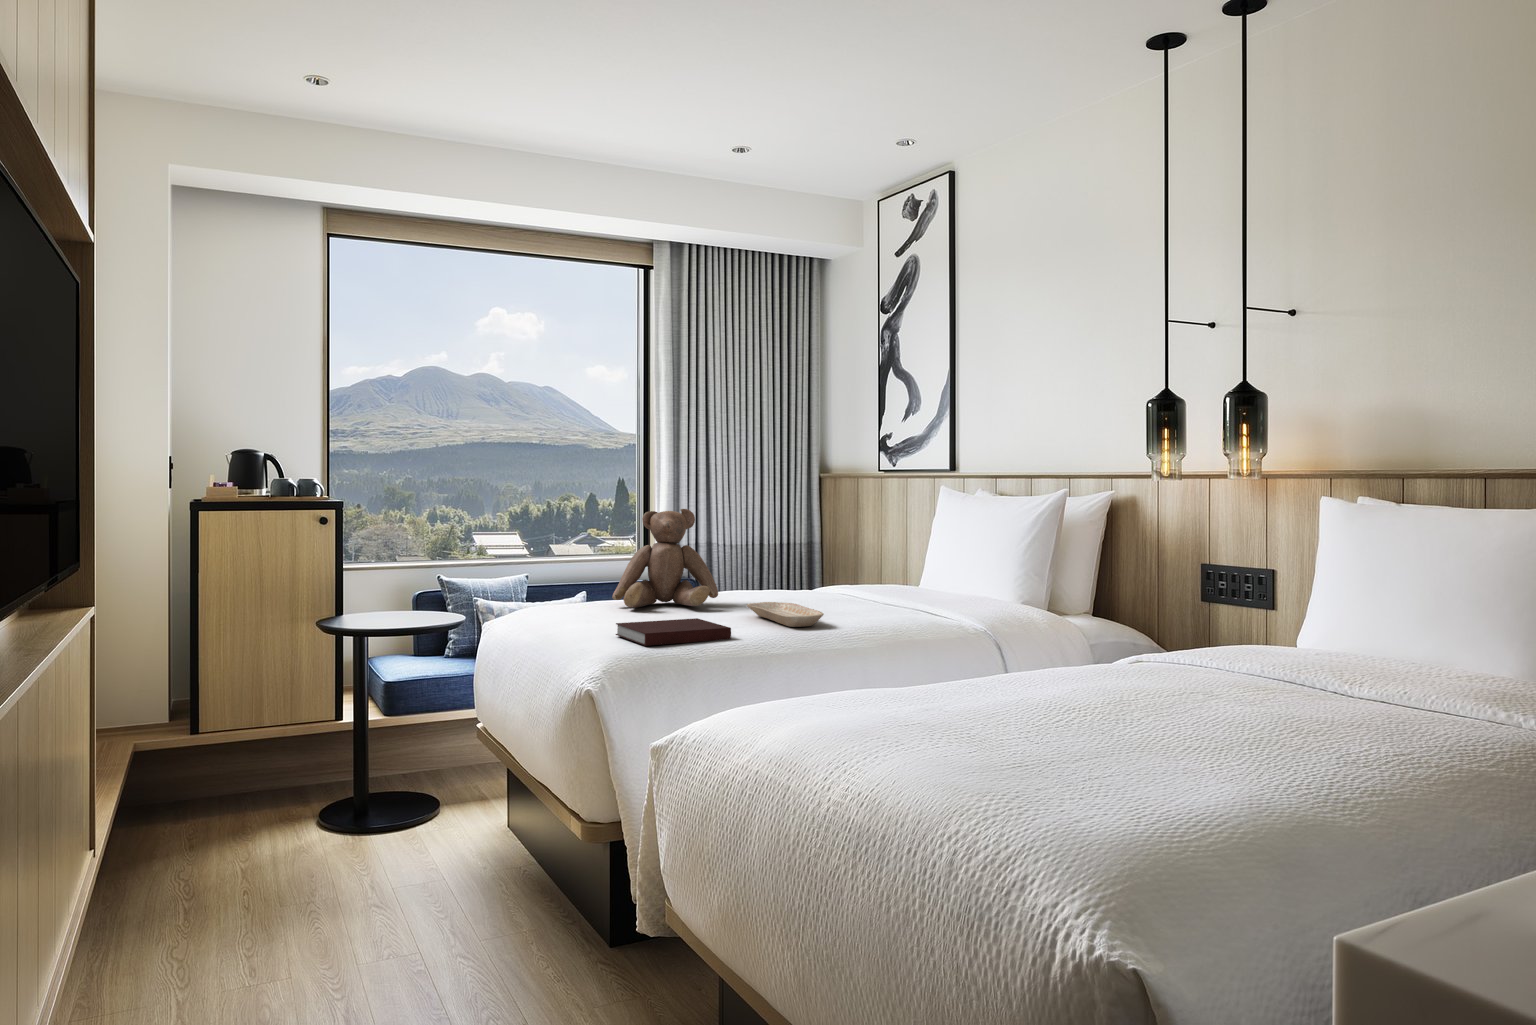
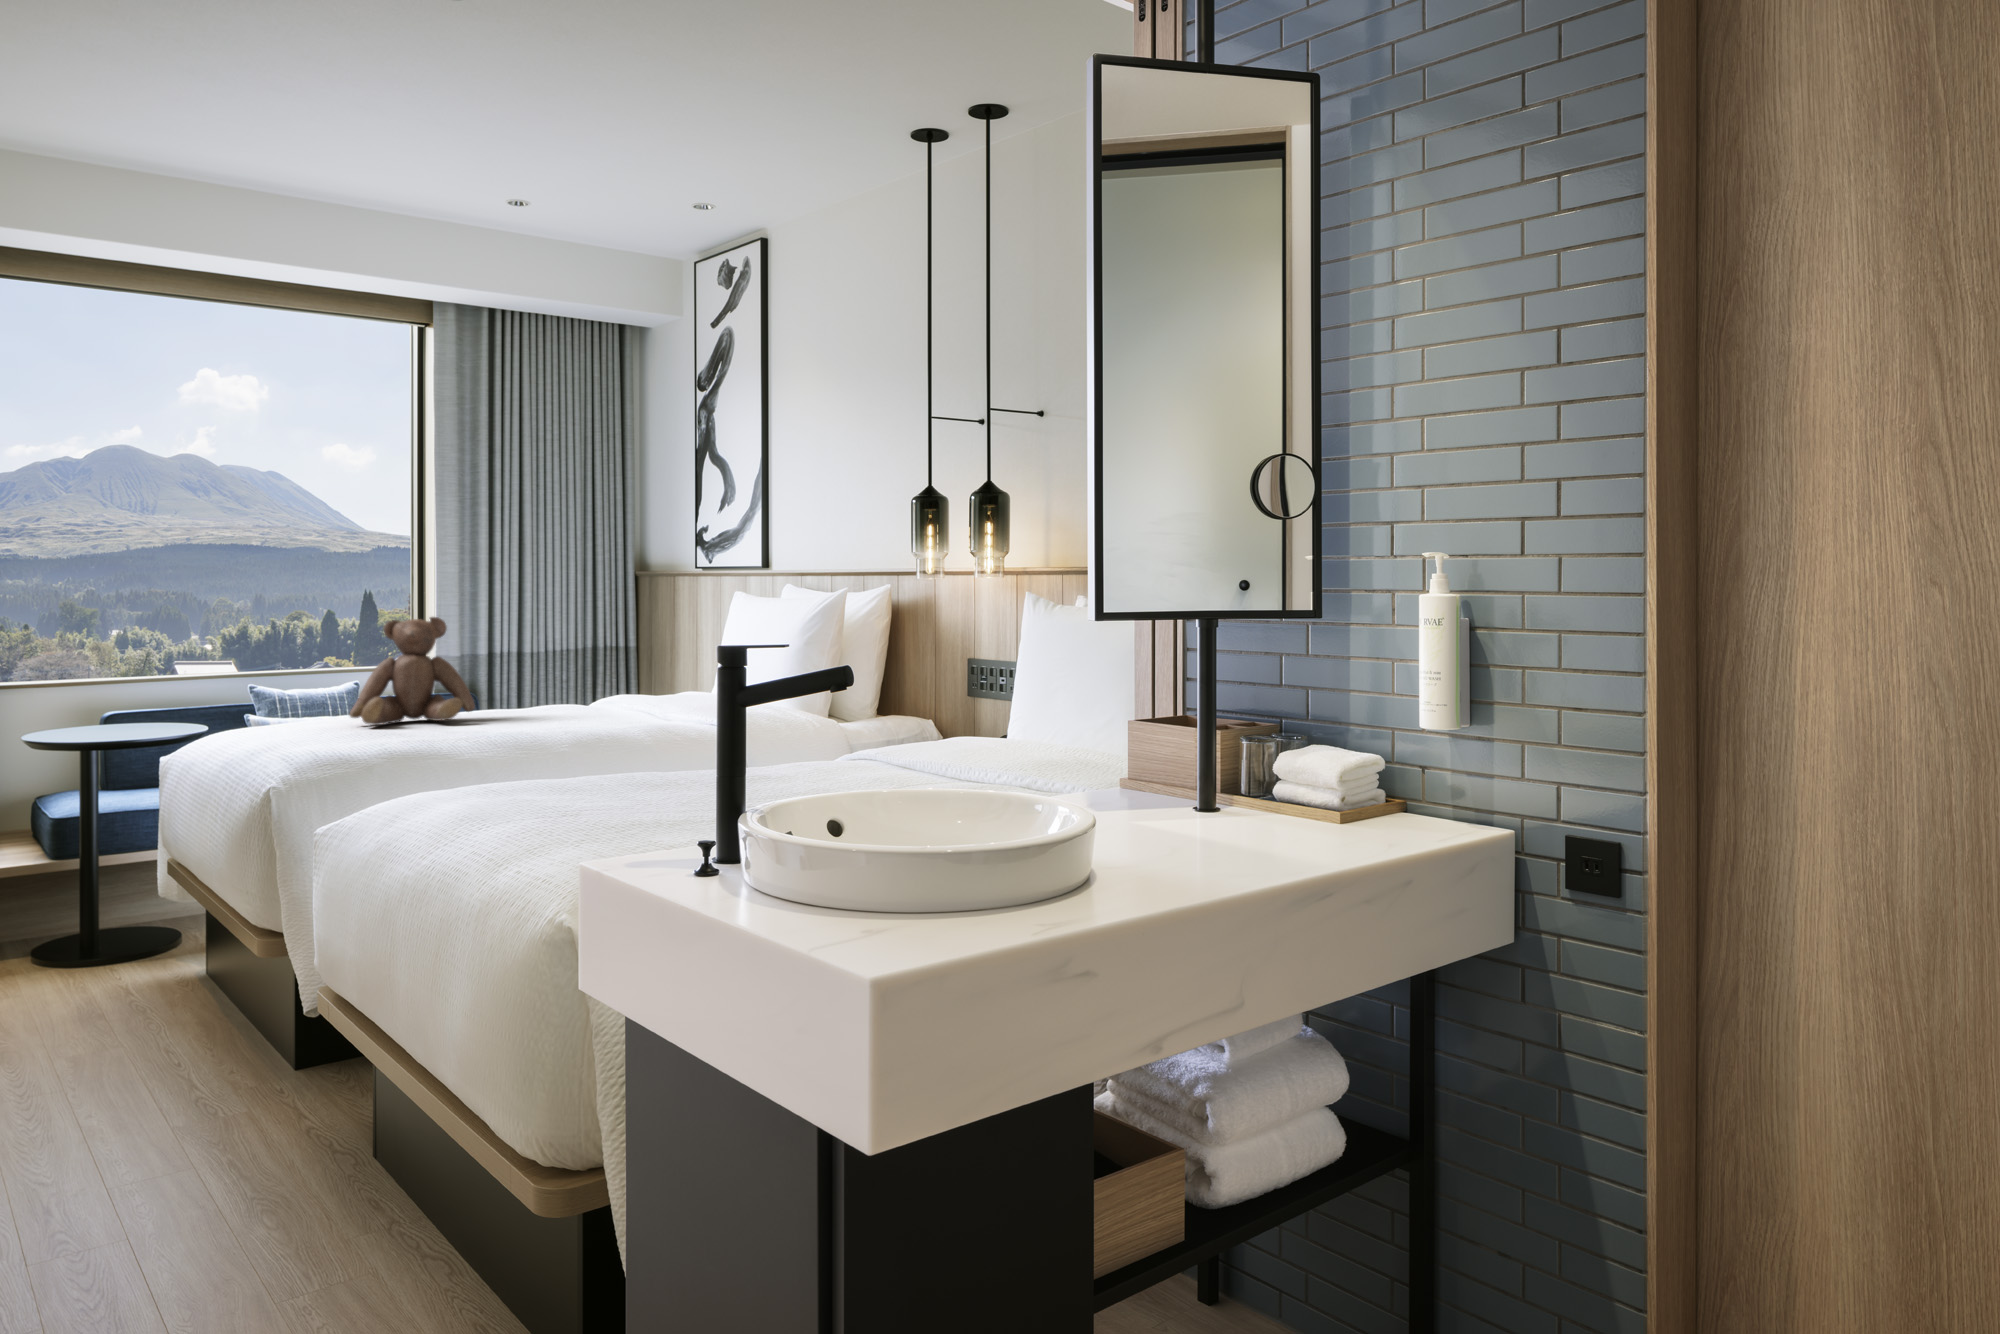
tray: present [747,602,824,627] -> none [500,711,577,732]
notebook: present [616,618,731,646] -> none [341,727,468,752]

